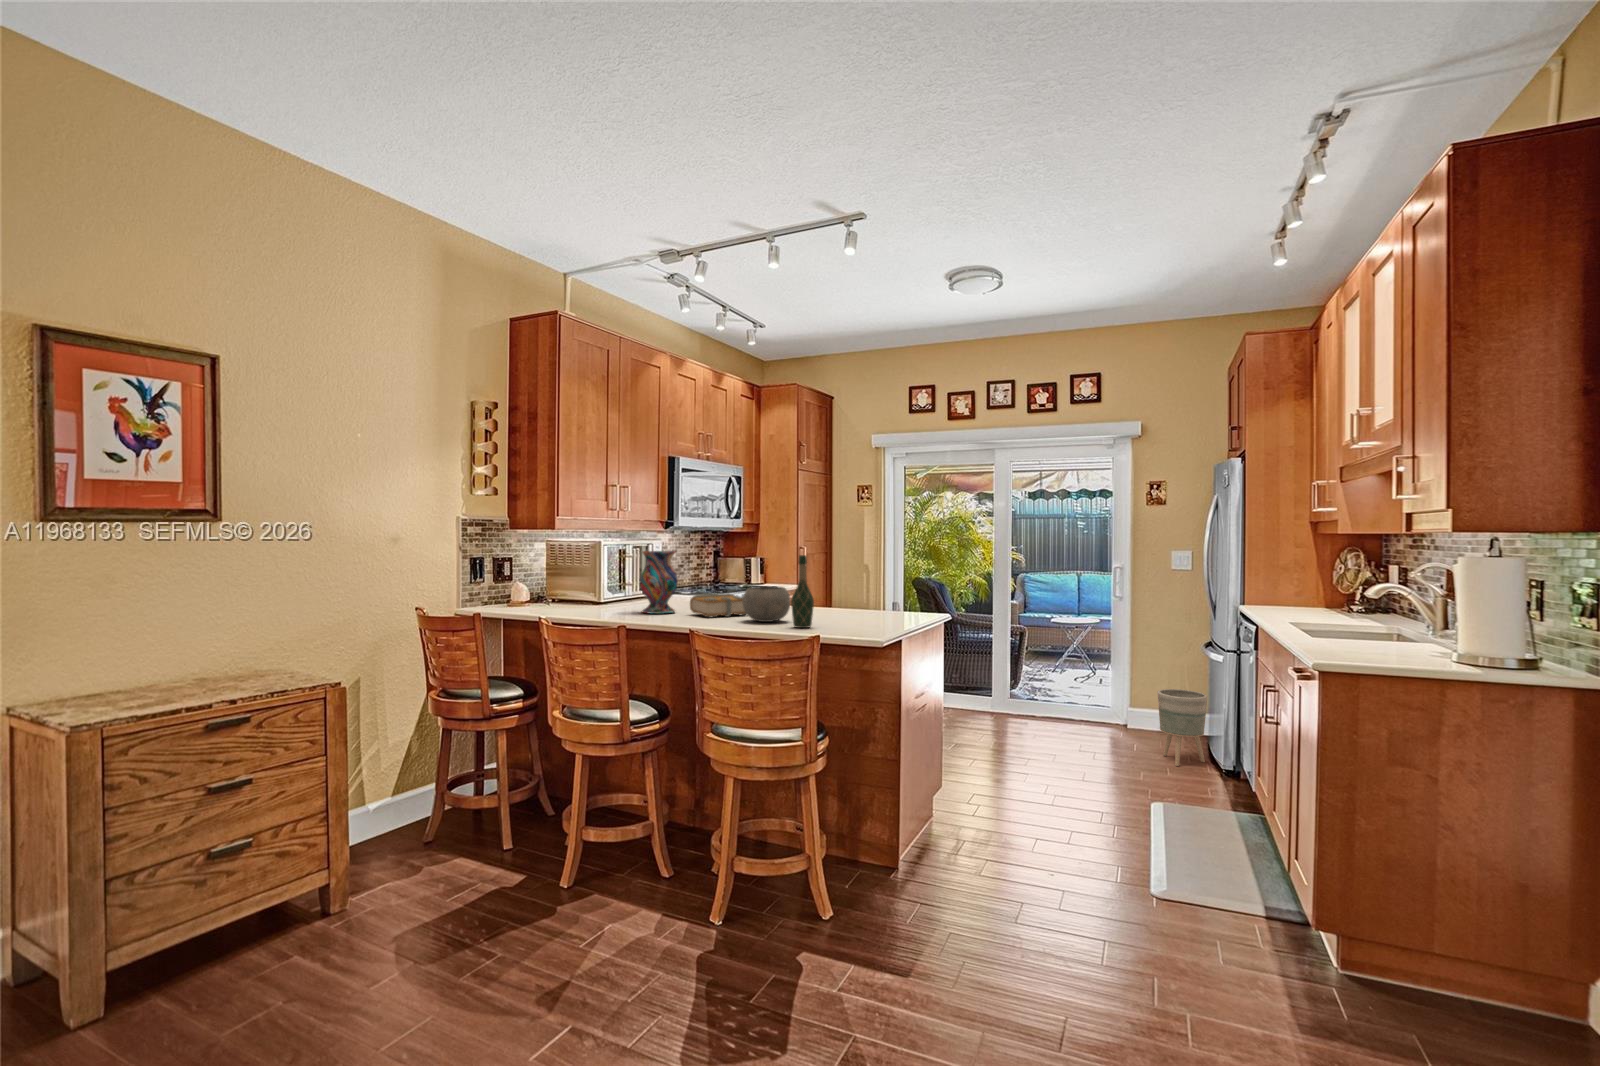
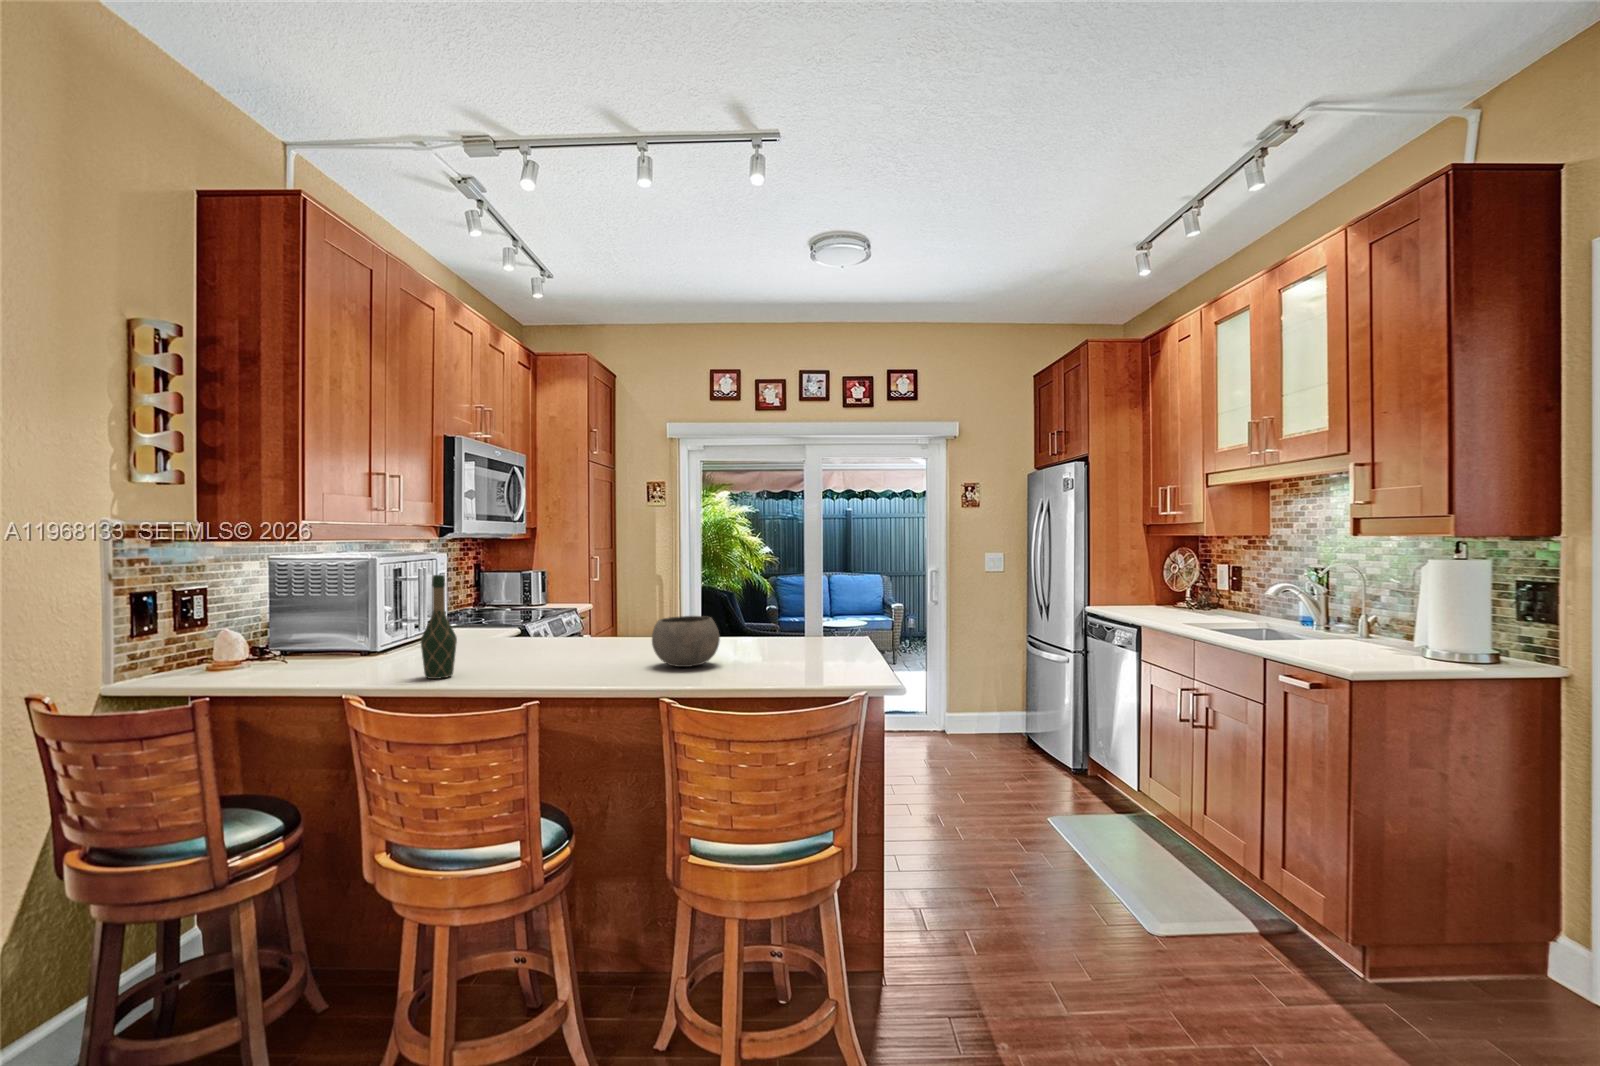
vase: present [640,551,678,614] -> none [466,570,526,665]
wine bottle: present [791,555,814,628] -> present [421,575,457,679]
book: present [690,593,746,618] -> none [550,627,640,666]
planter: present [1157,689,1207,766] -> none [1003,691,1050,770]

